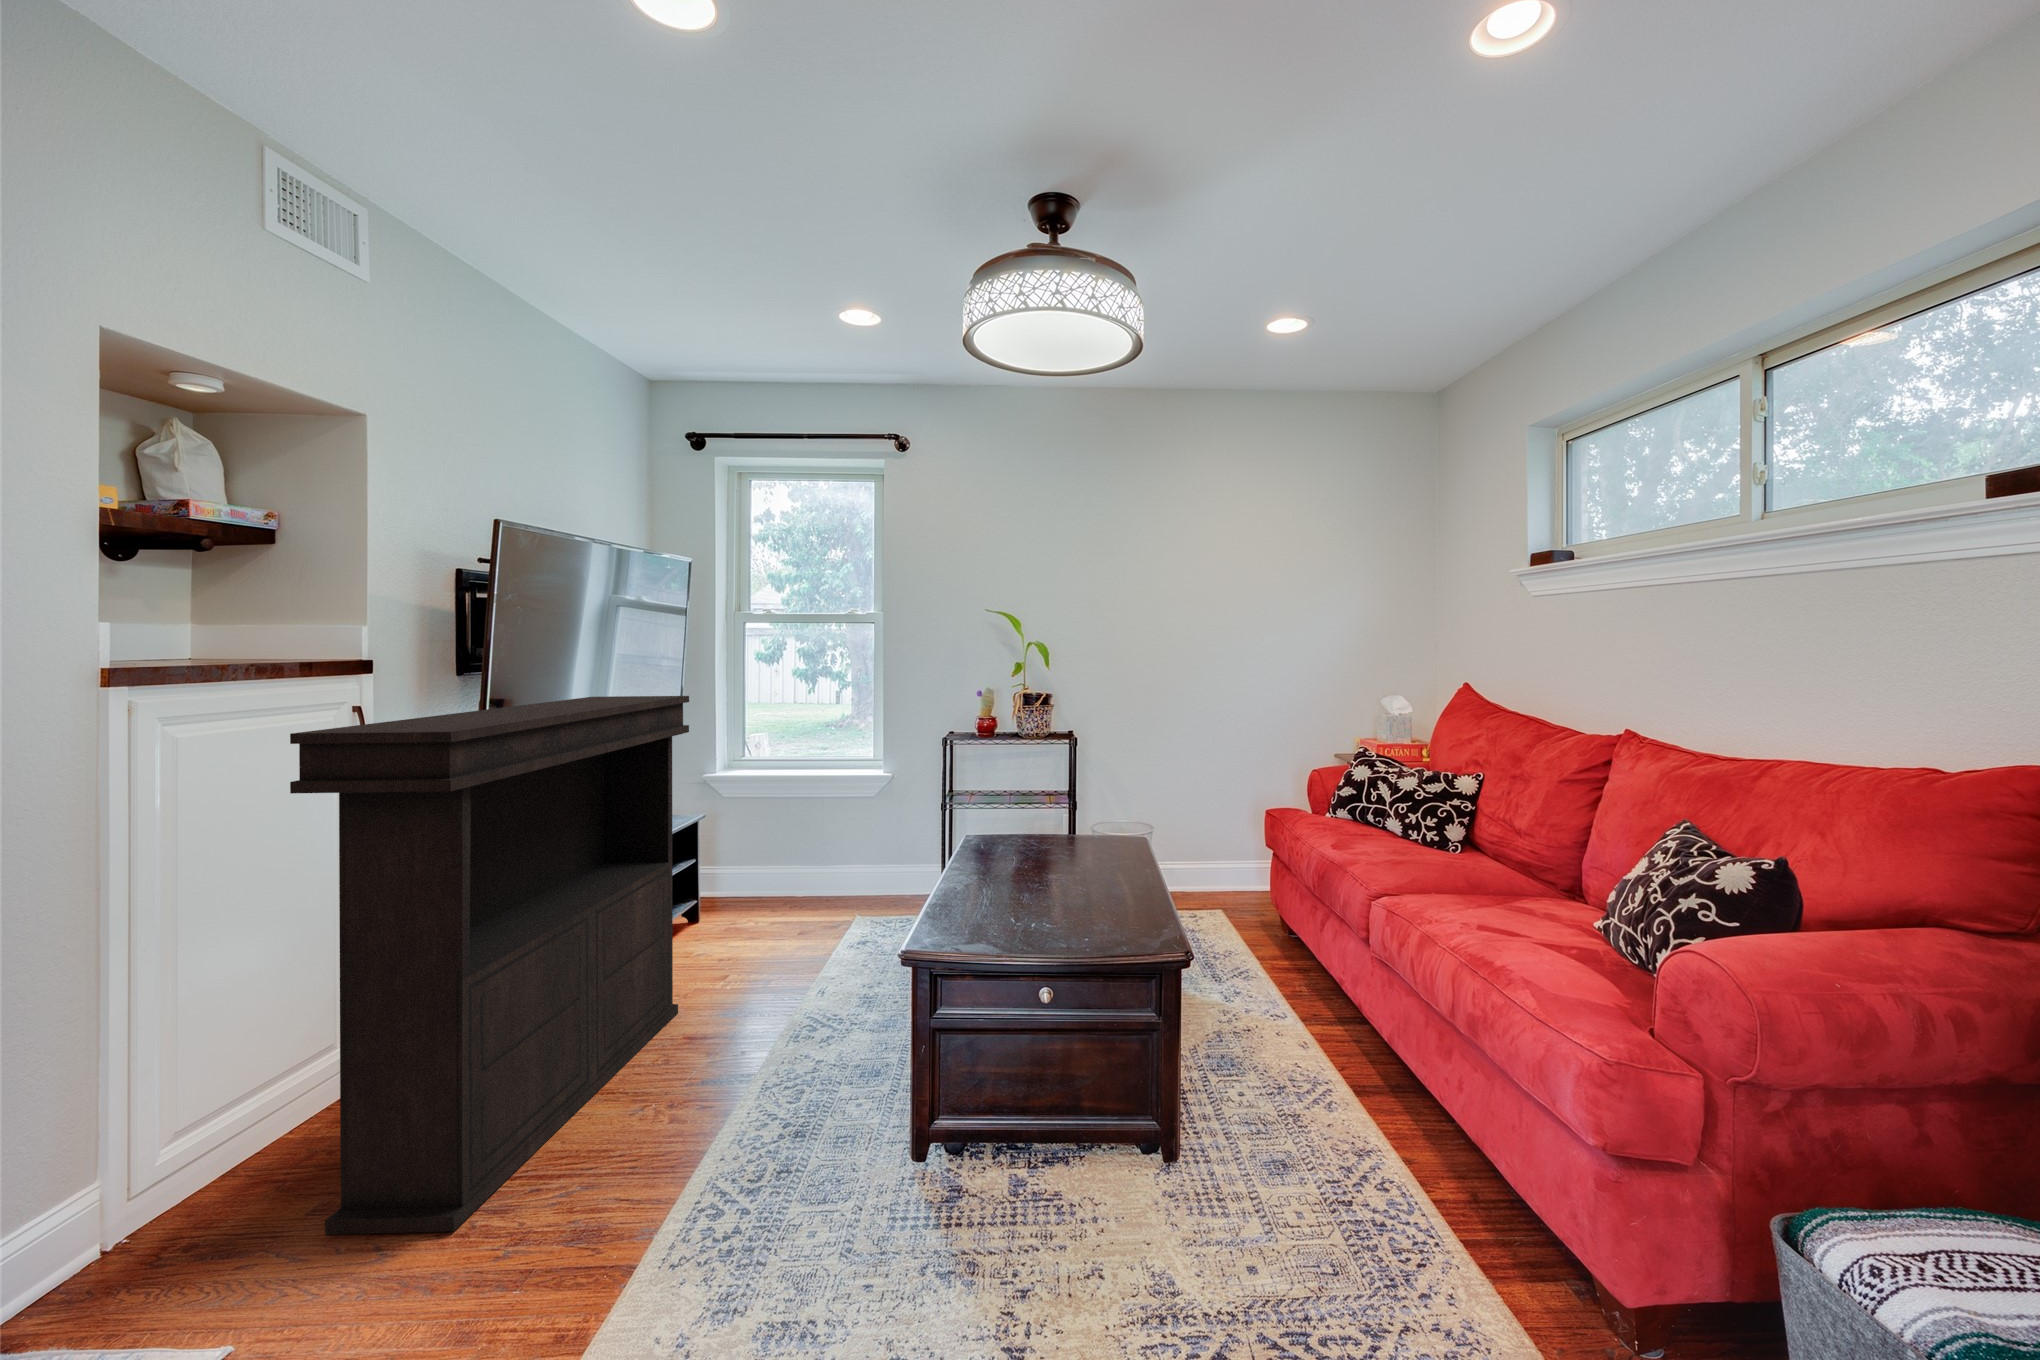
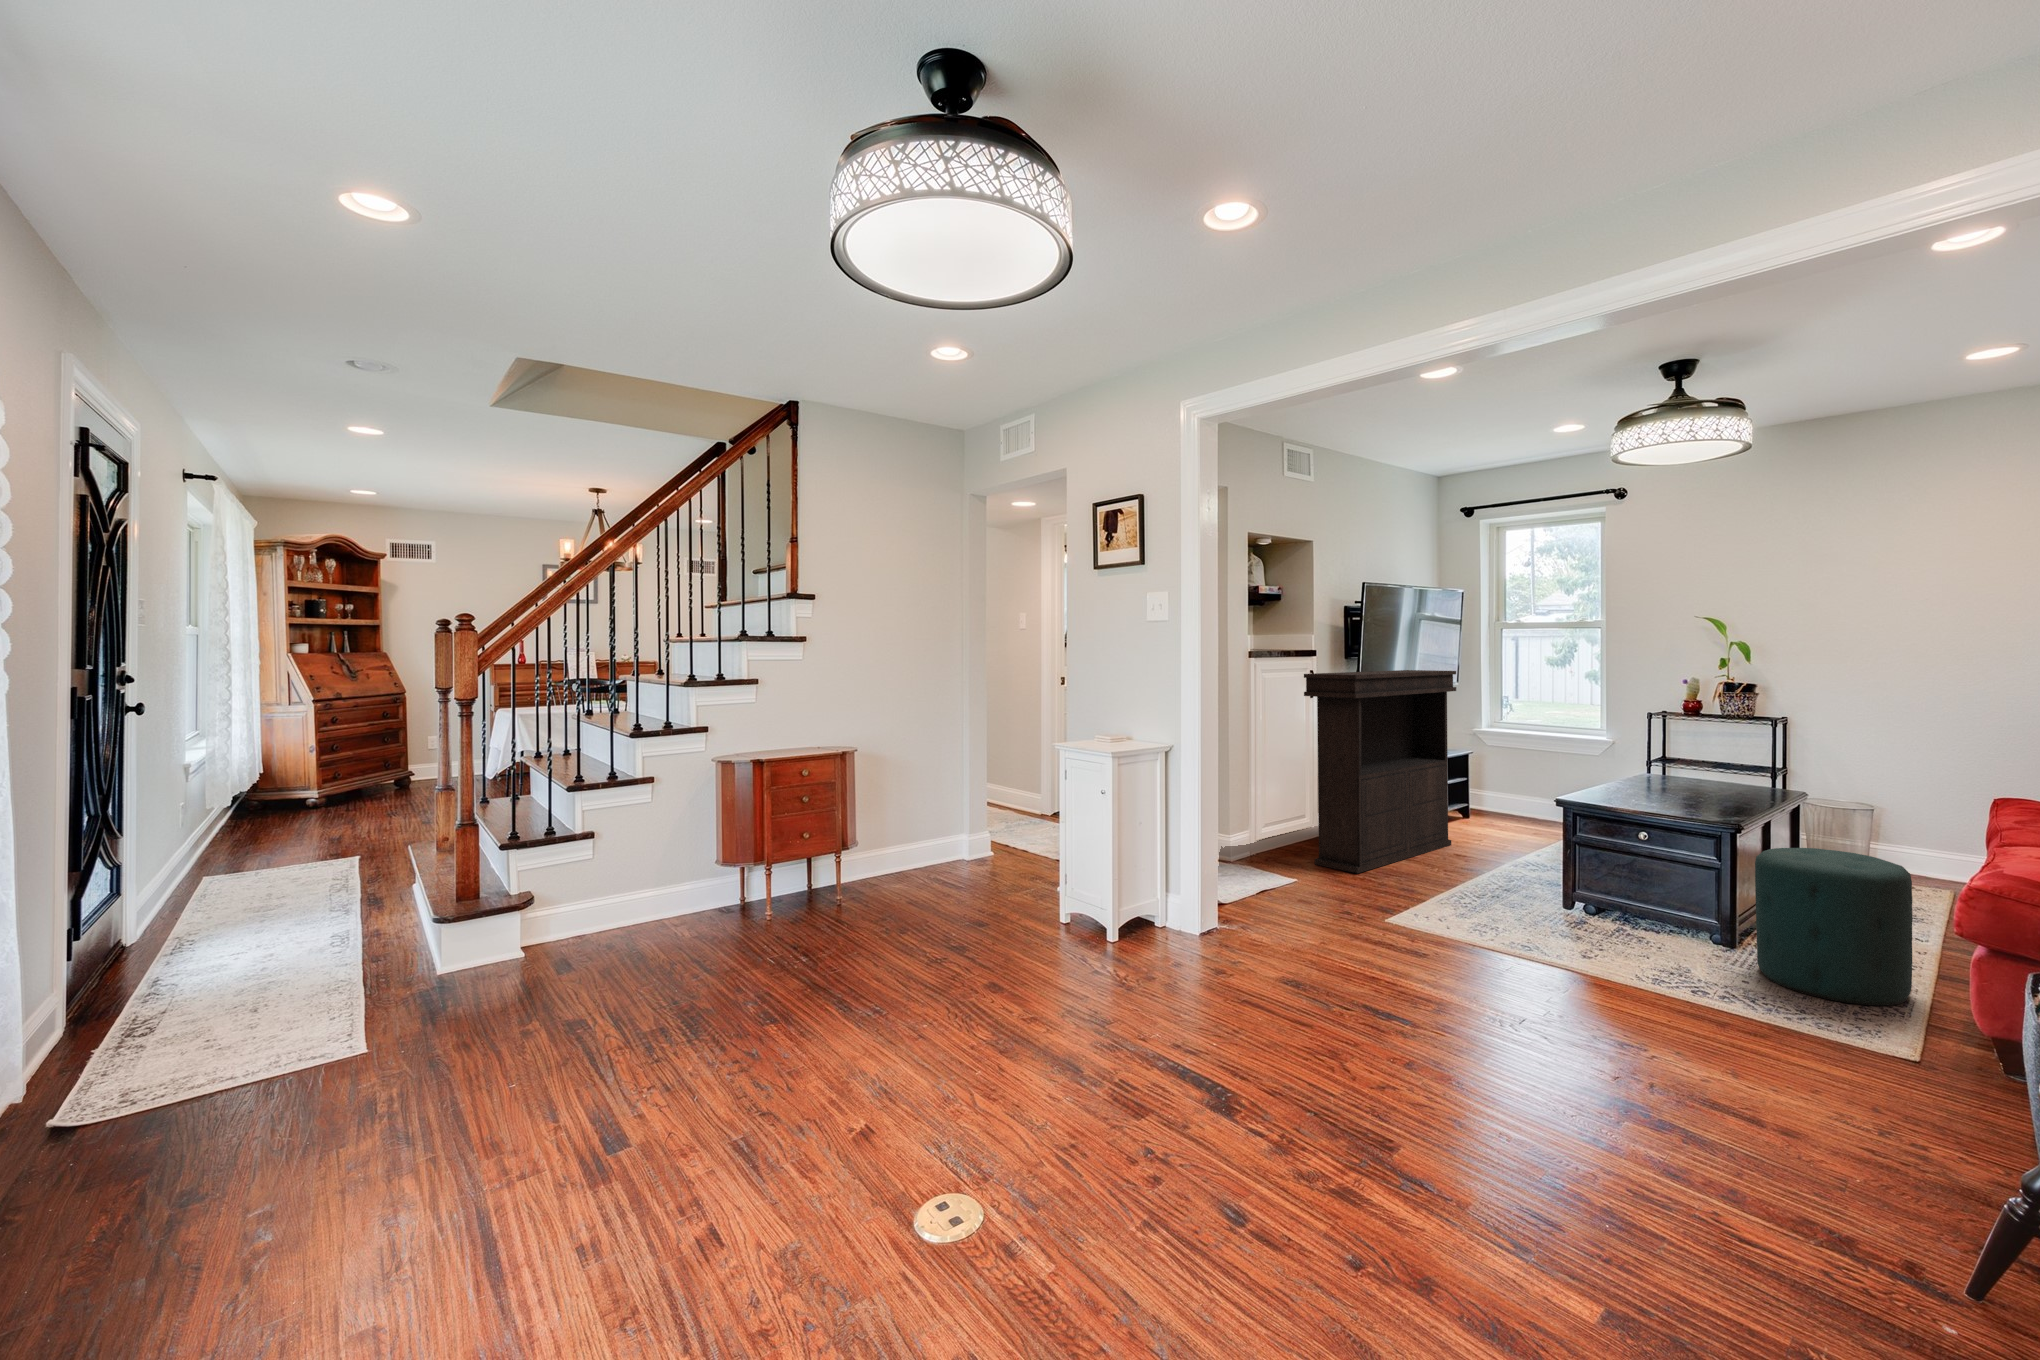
ottoman: none [1266,981,1480,1298] -> present [1755,848,1913,1005]

